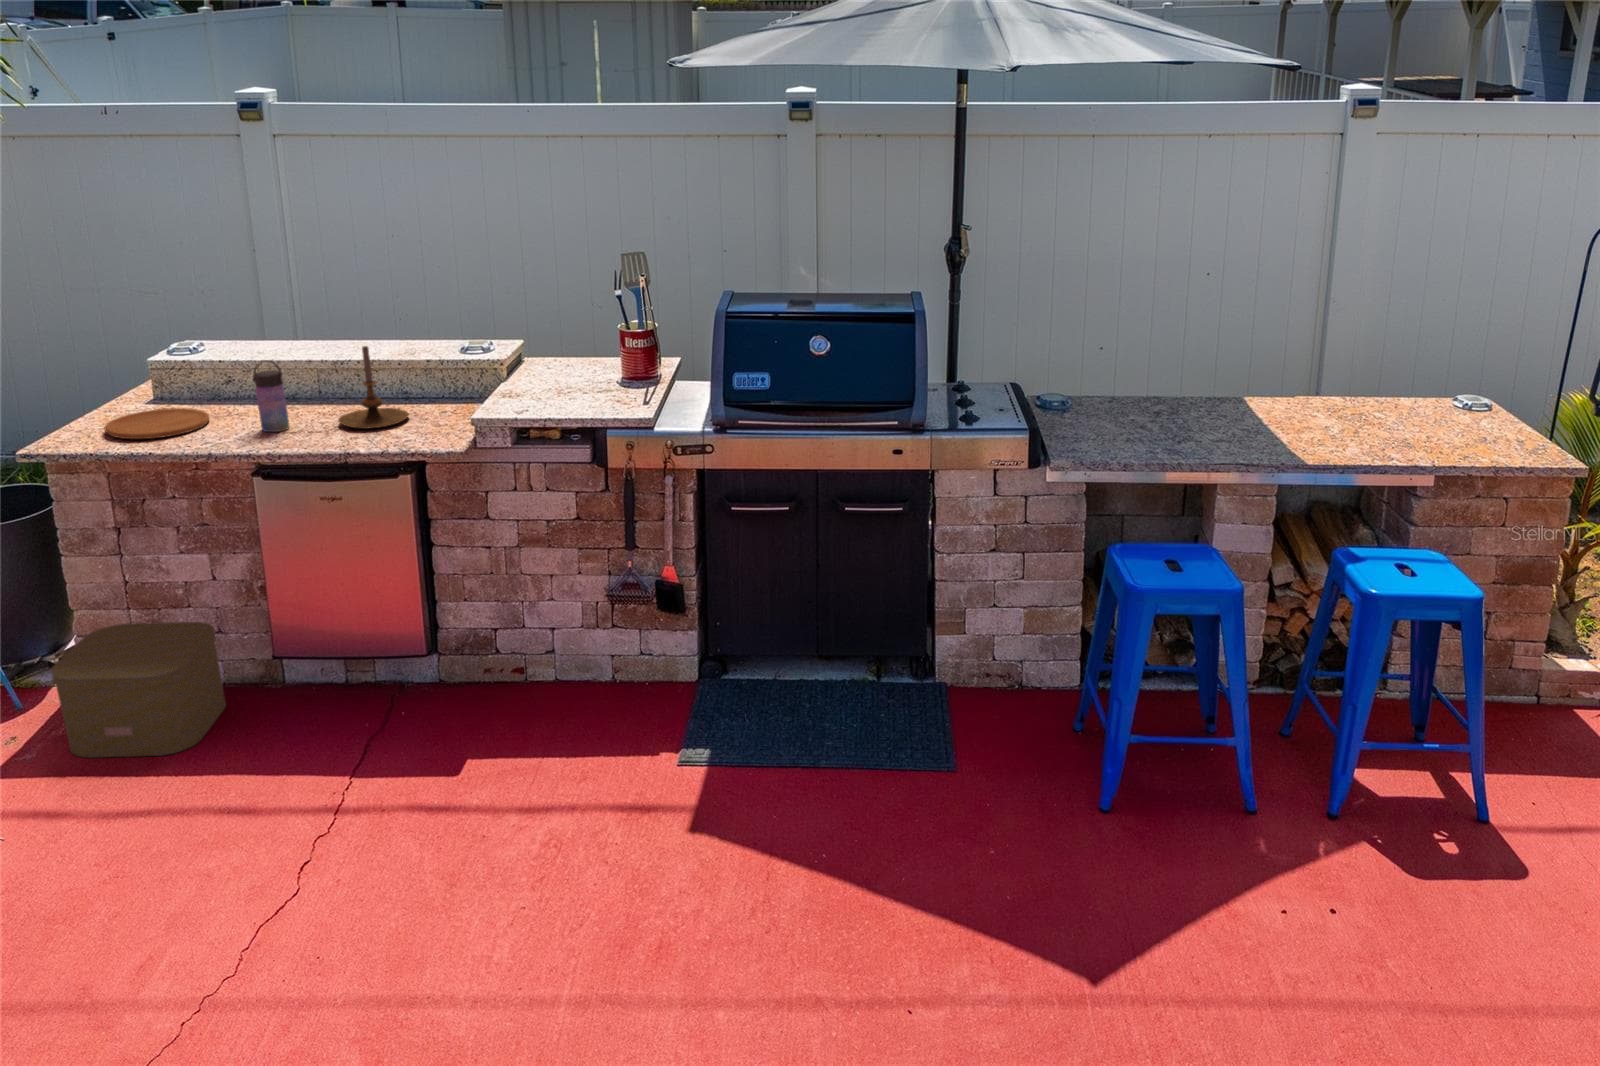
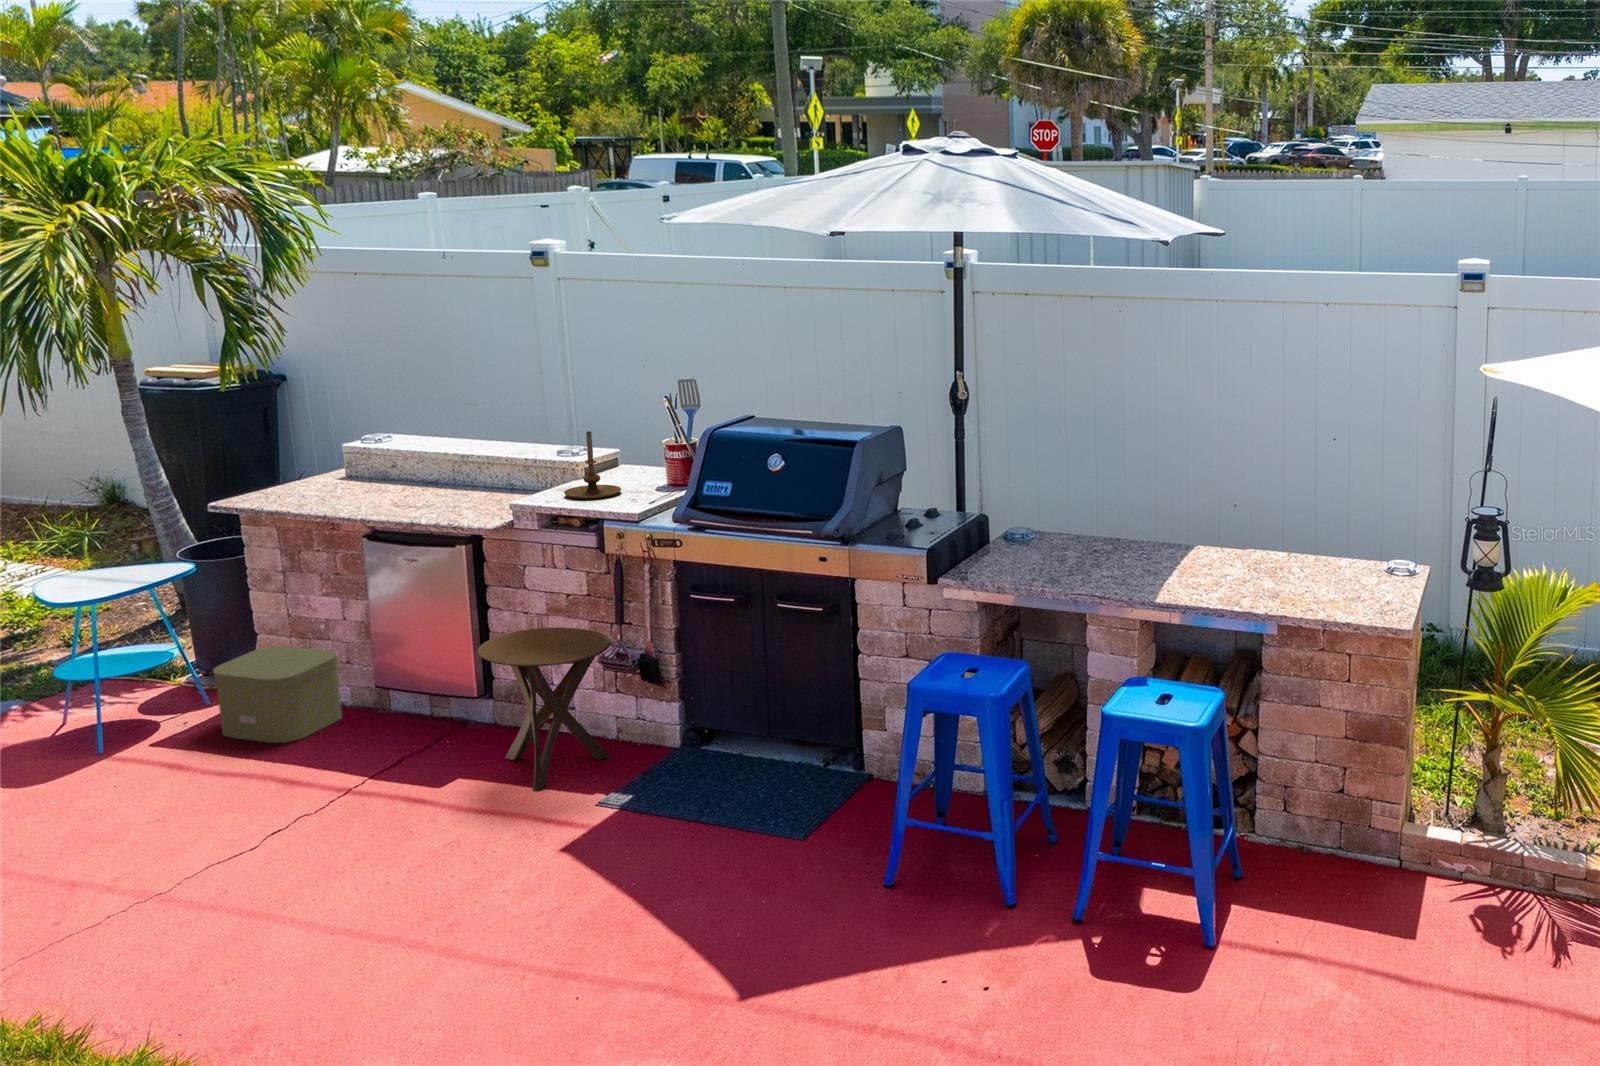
candle holder: present [338,346,409,429] -> present [564,431,621,499]
water bottle: present [253,360,289,432] -> none [381,450,406,506]
cutting board: present [104,408,209,439] -> none [289,485,365,504]
side table: none [477,559,640,763] -> present [477,627,611,790]

